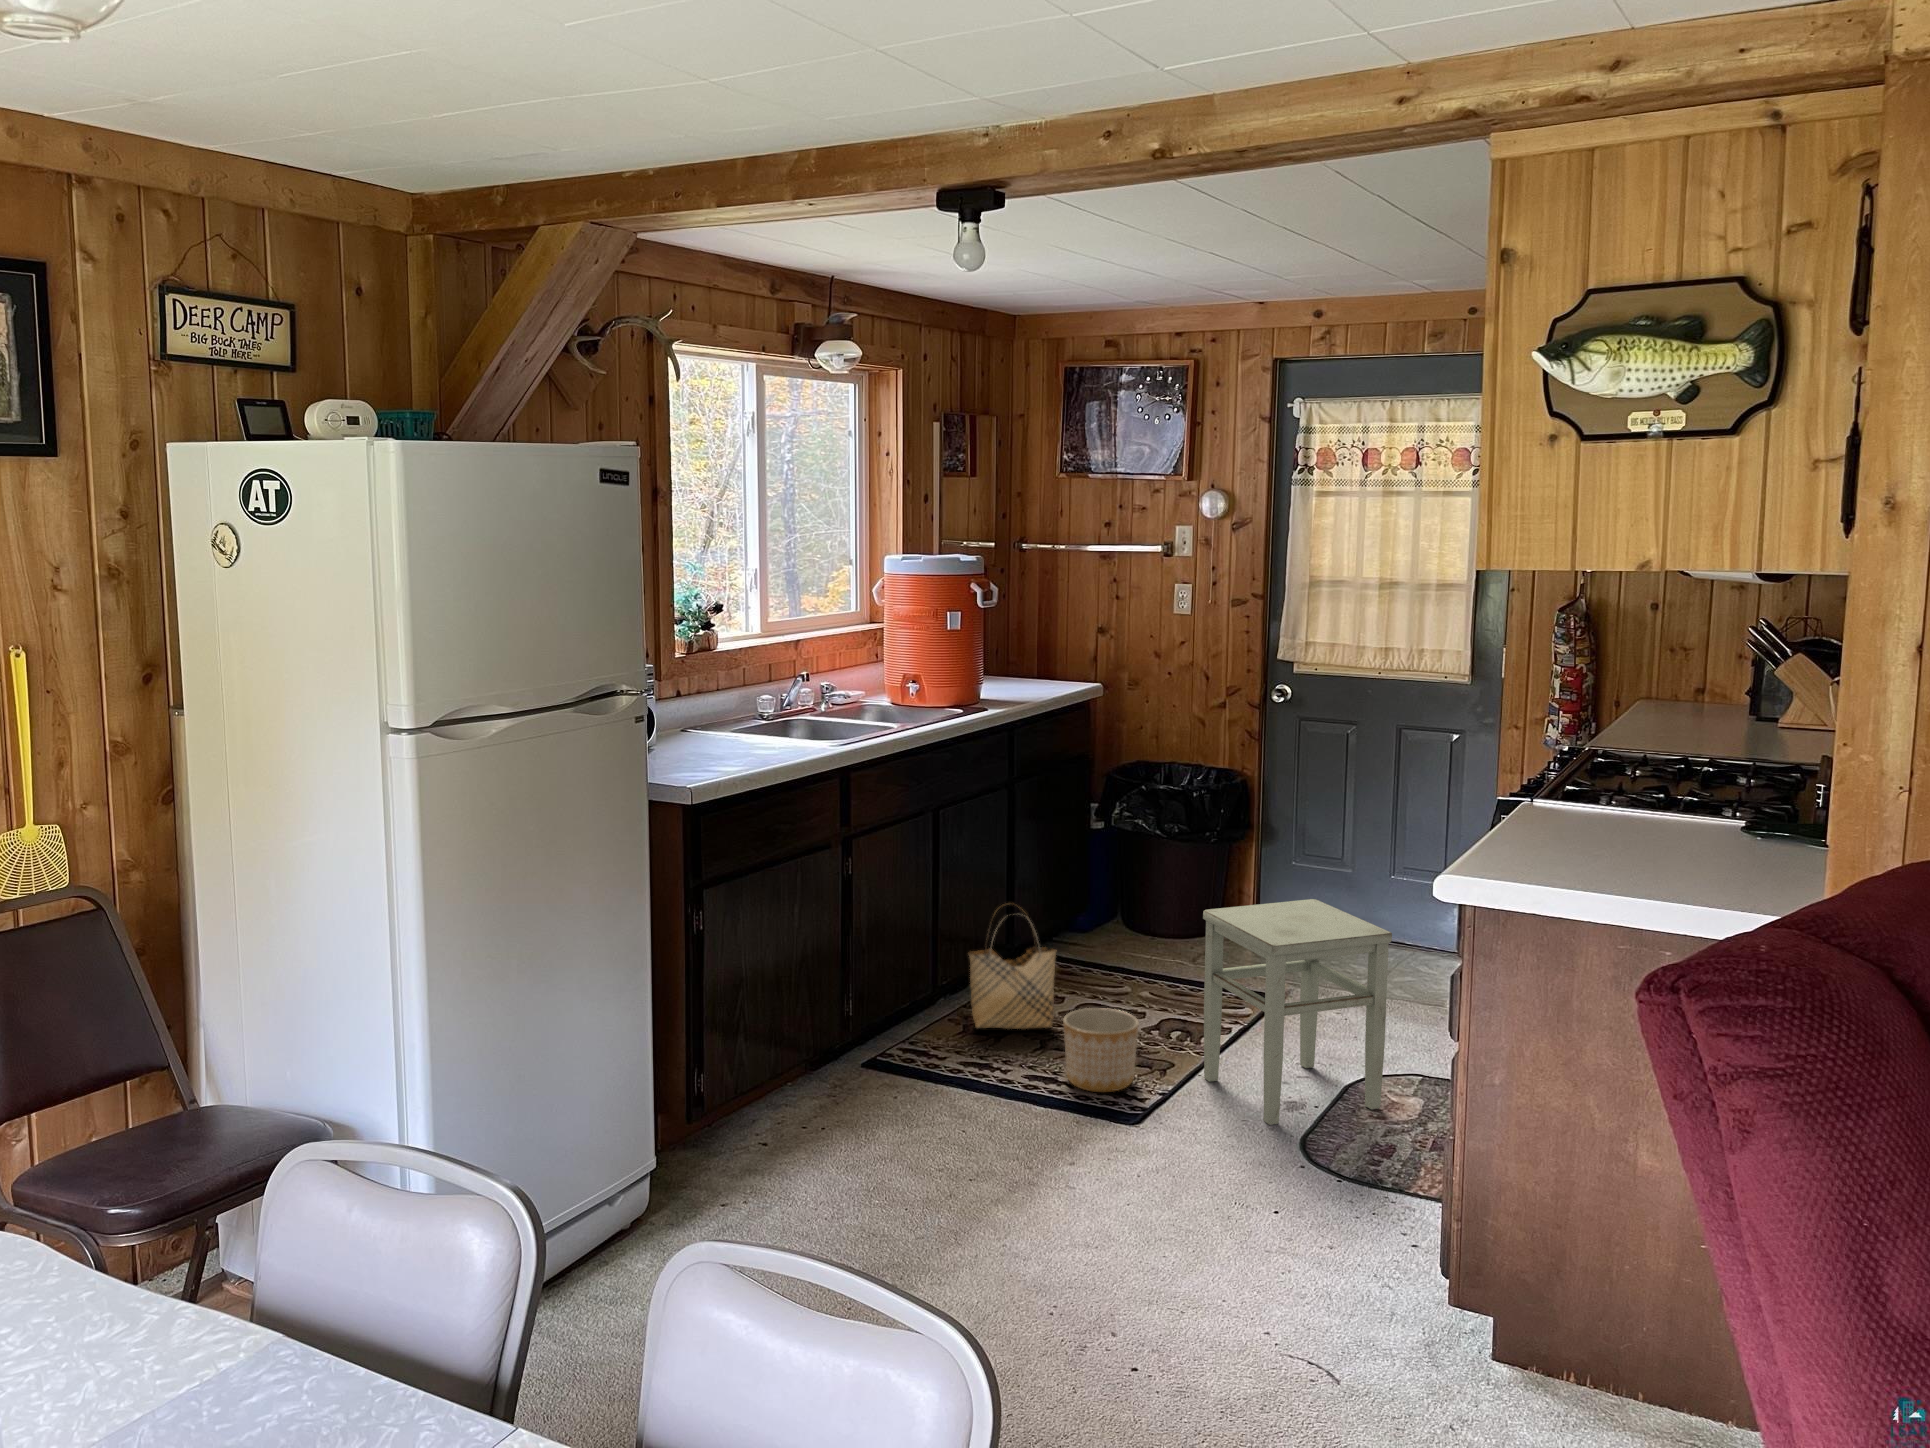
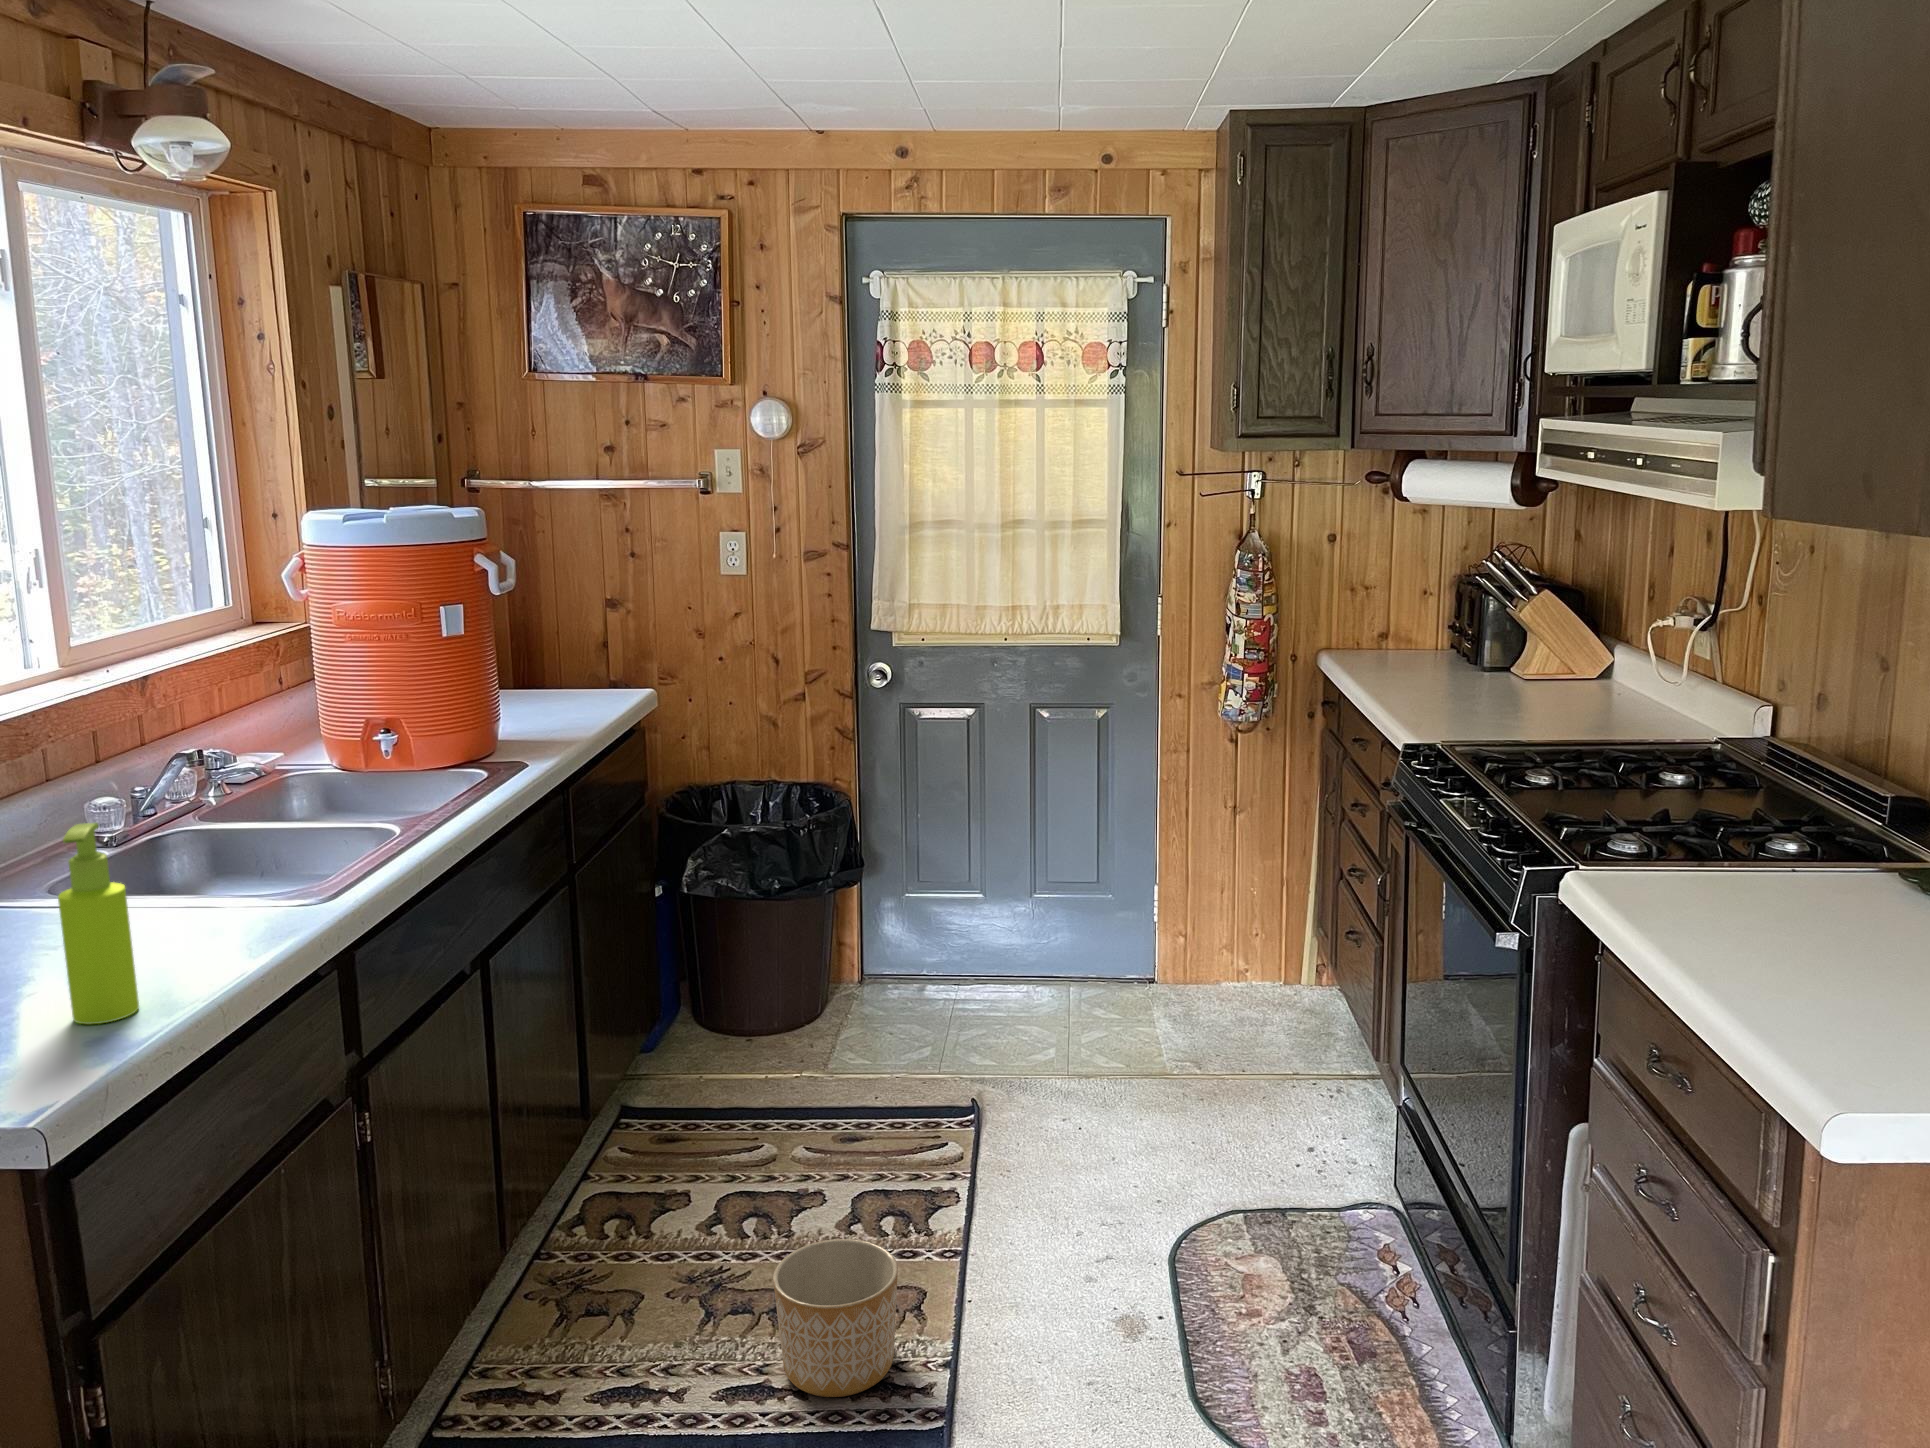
soap dispenser: none [720,681,745,768] -> present [58,823,139,1024]
stool: present [1203,899,1392,1125] -> none [972,997,1256,1382]
woven basket: present [969,903,1056,1029] -> none [554,1079,705,1306]

